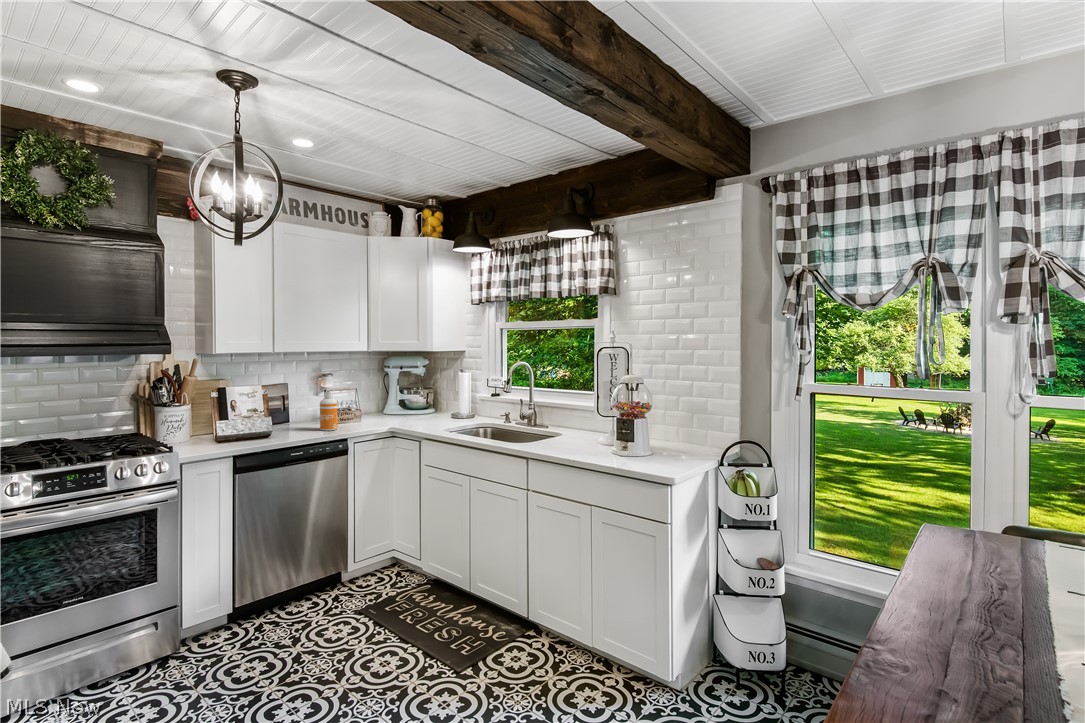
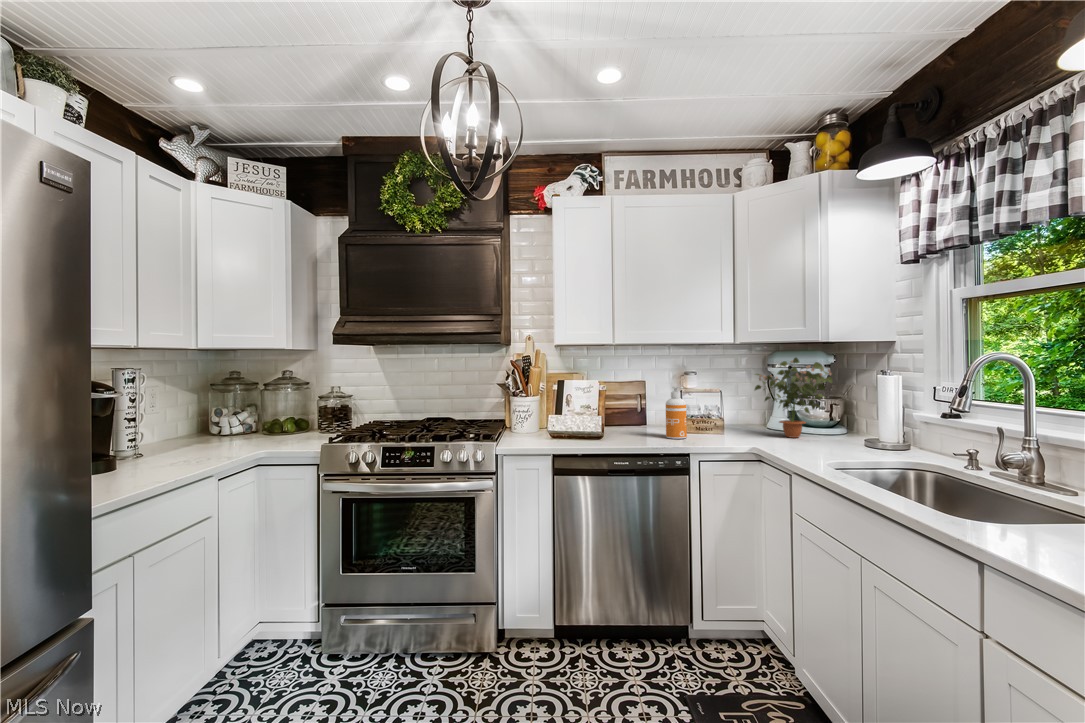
potted plant: none [379,364,437,421] -> present [755,358,834,438]

